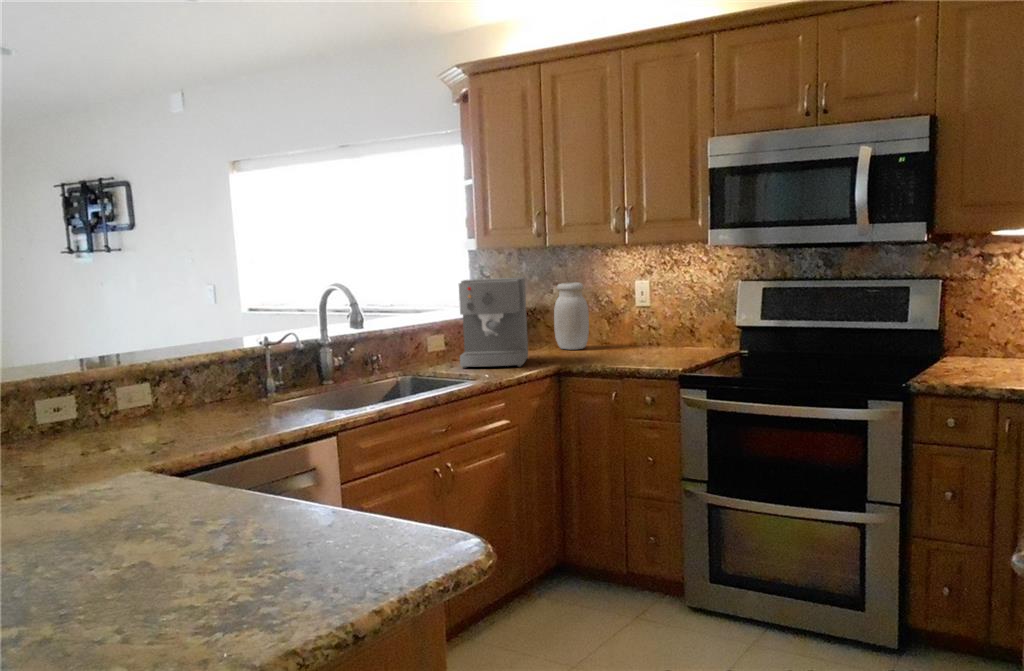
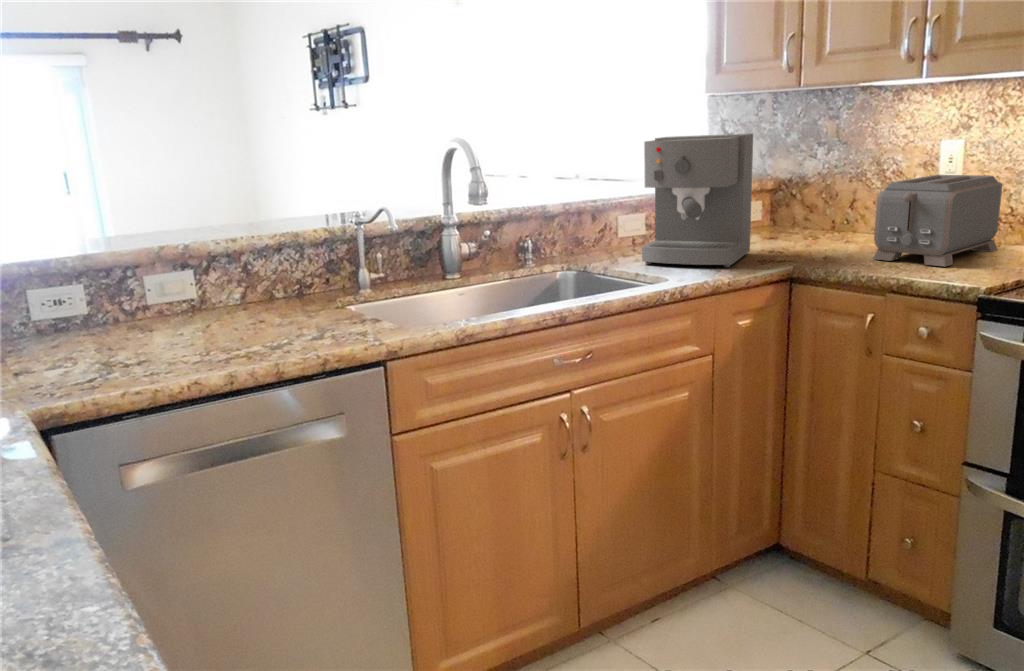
jar: present [554,283,589,350] -> none [801,142,856,242]
toaster: none [606,303,677,359] -> present [873,175,1003,267]

